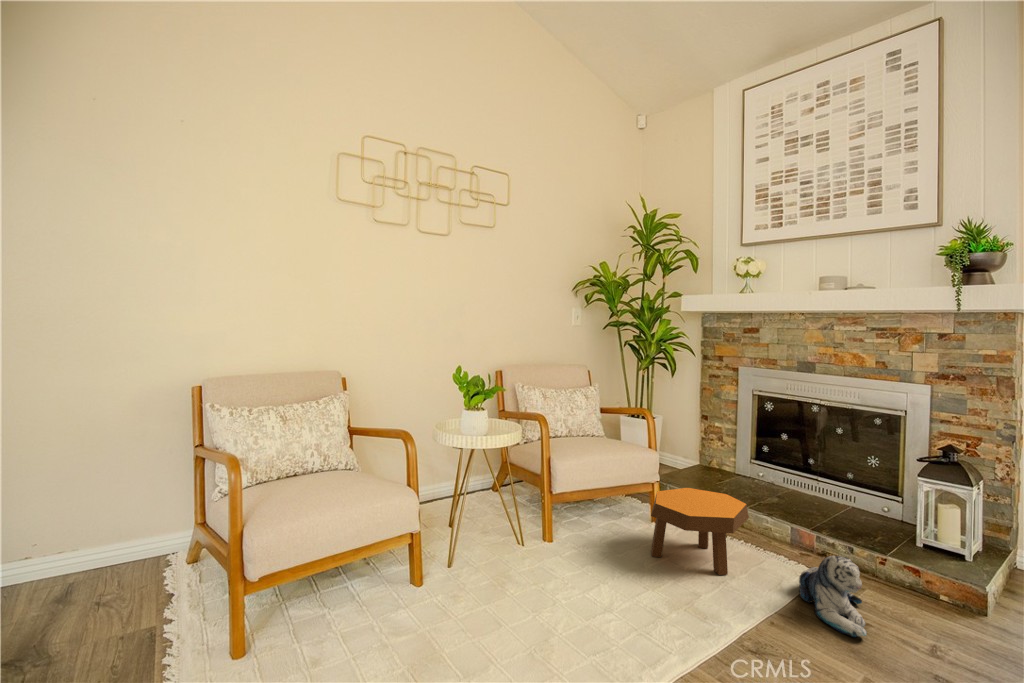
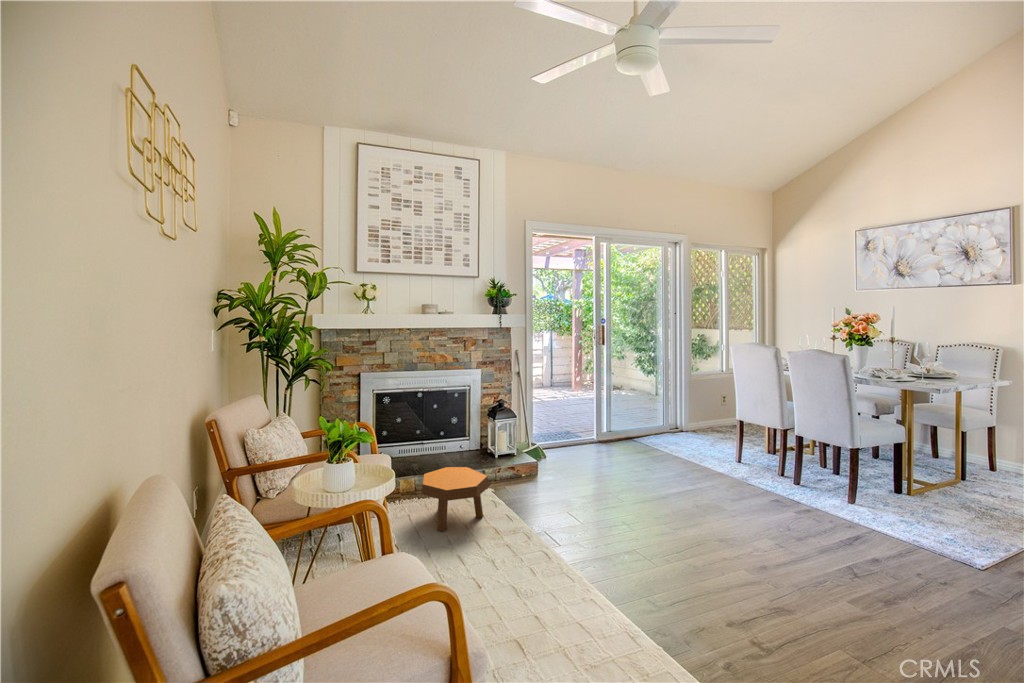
plush toy: present [799,556,867,637] -> none [504,471,560,508]

